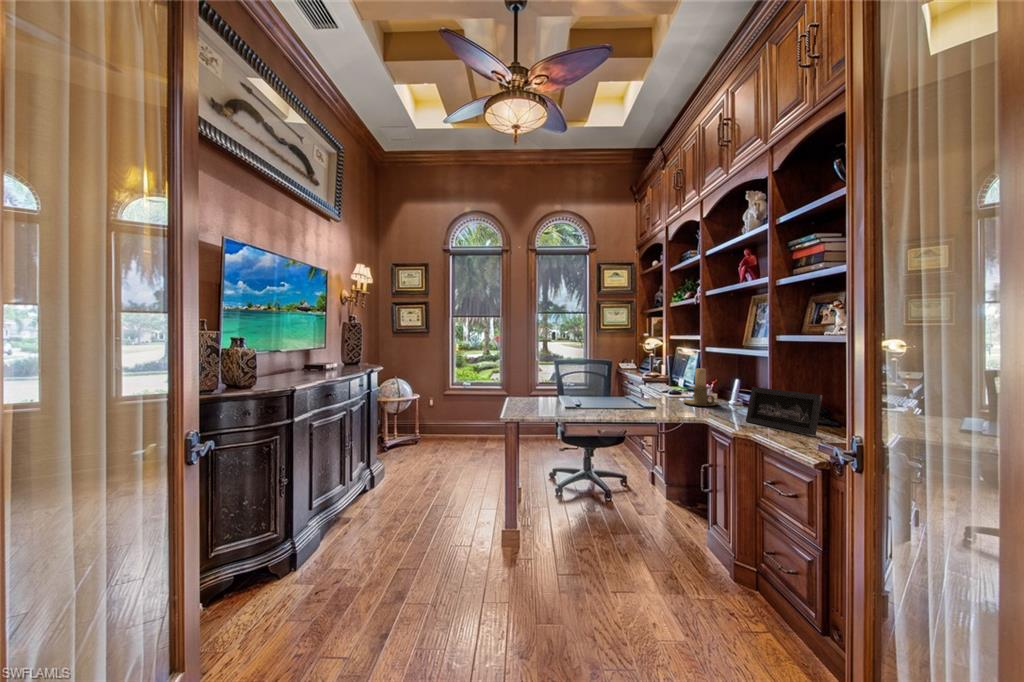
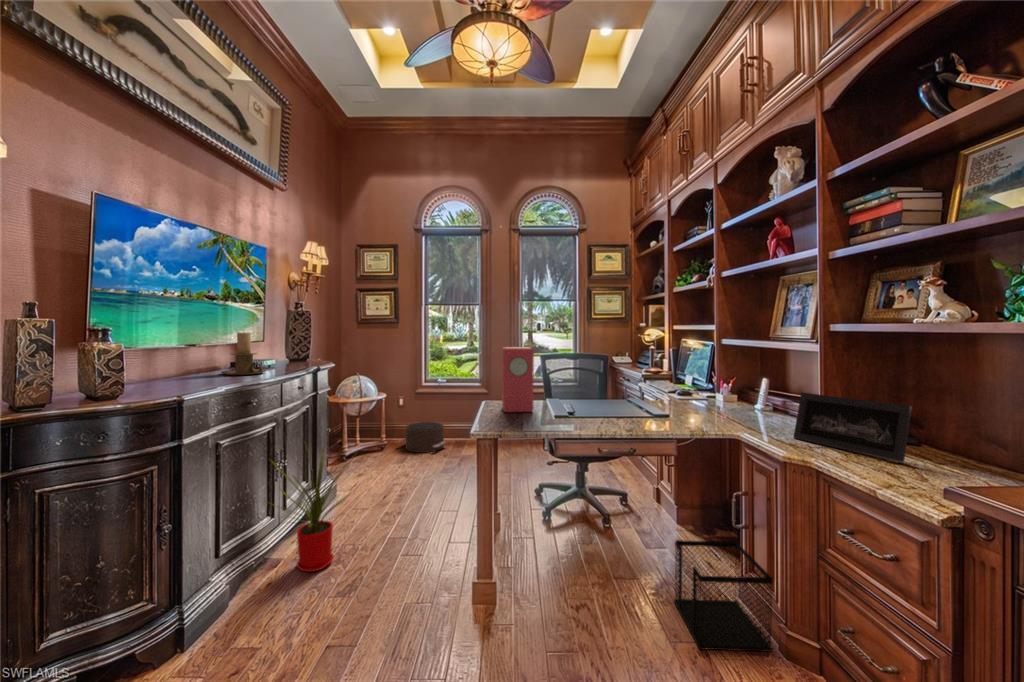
speaker: none [523,352,548,404] -> present [502,347,534,412]
candle holder: present [683,369,719,406] -> present [221,332,267,375]
pouf: none [427,420,472,446] -> present [398,422,446,453]
house plant: none [340,425,411,527] -> present [276,449,357,572]
wastebasket: none [657,502,727,580] -> present [674,540,773,652]

